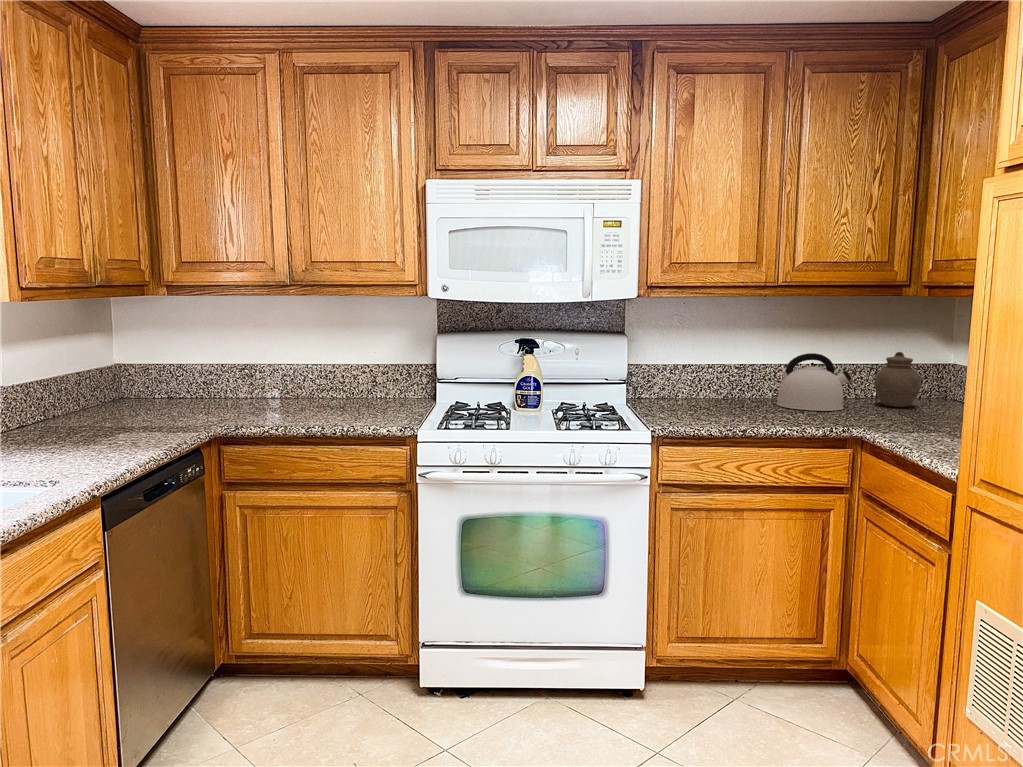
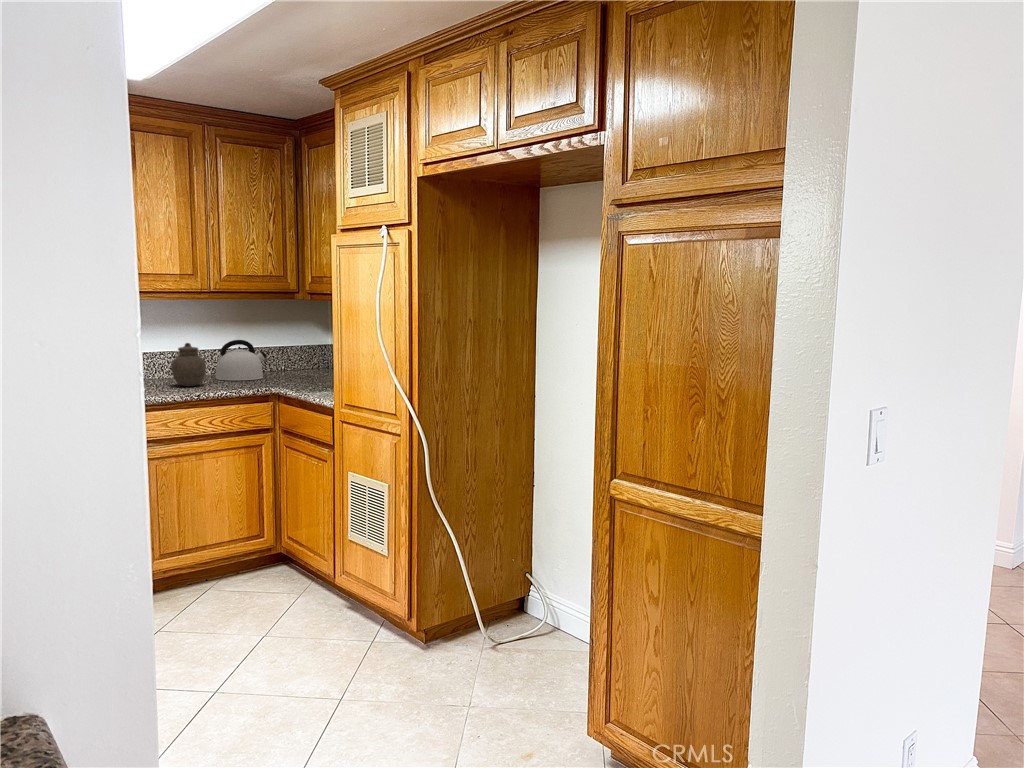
jar: present [875,352,921,407] -> present [171,343,206,386]

